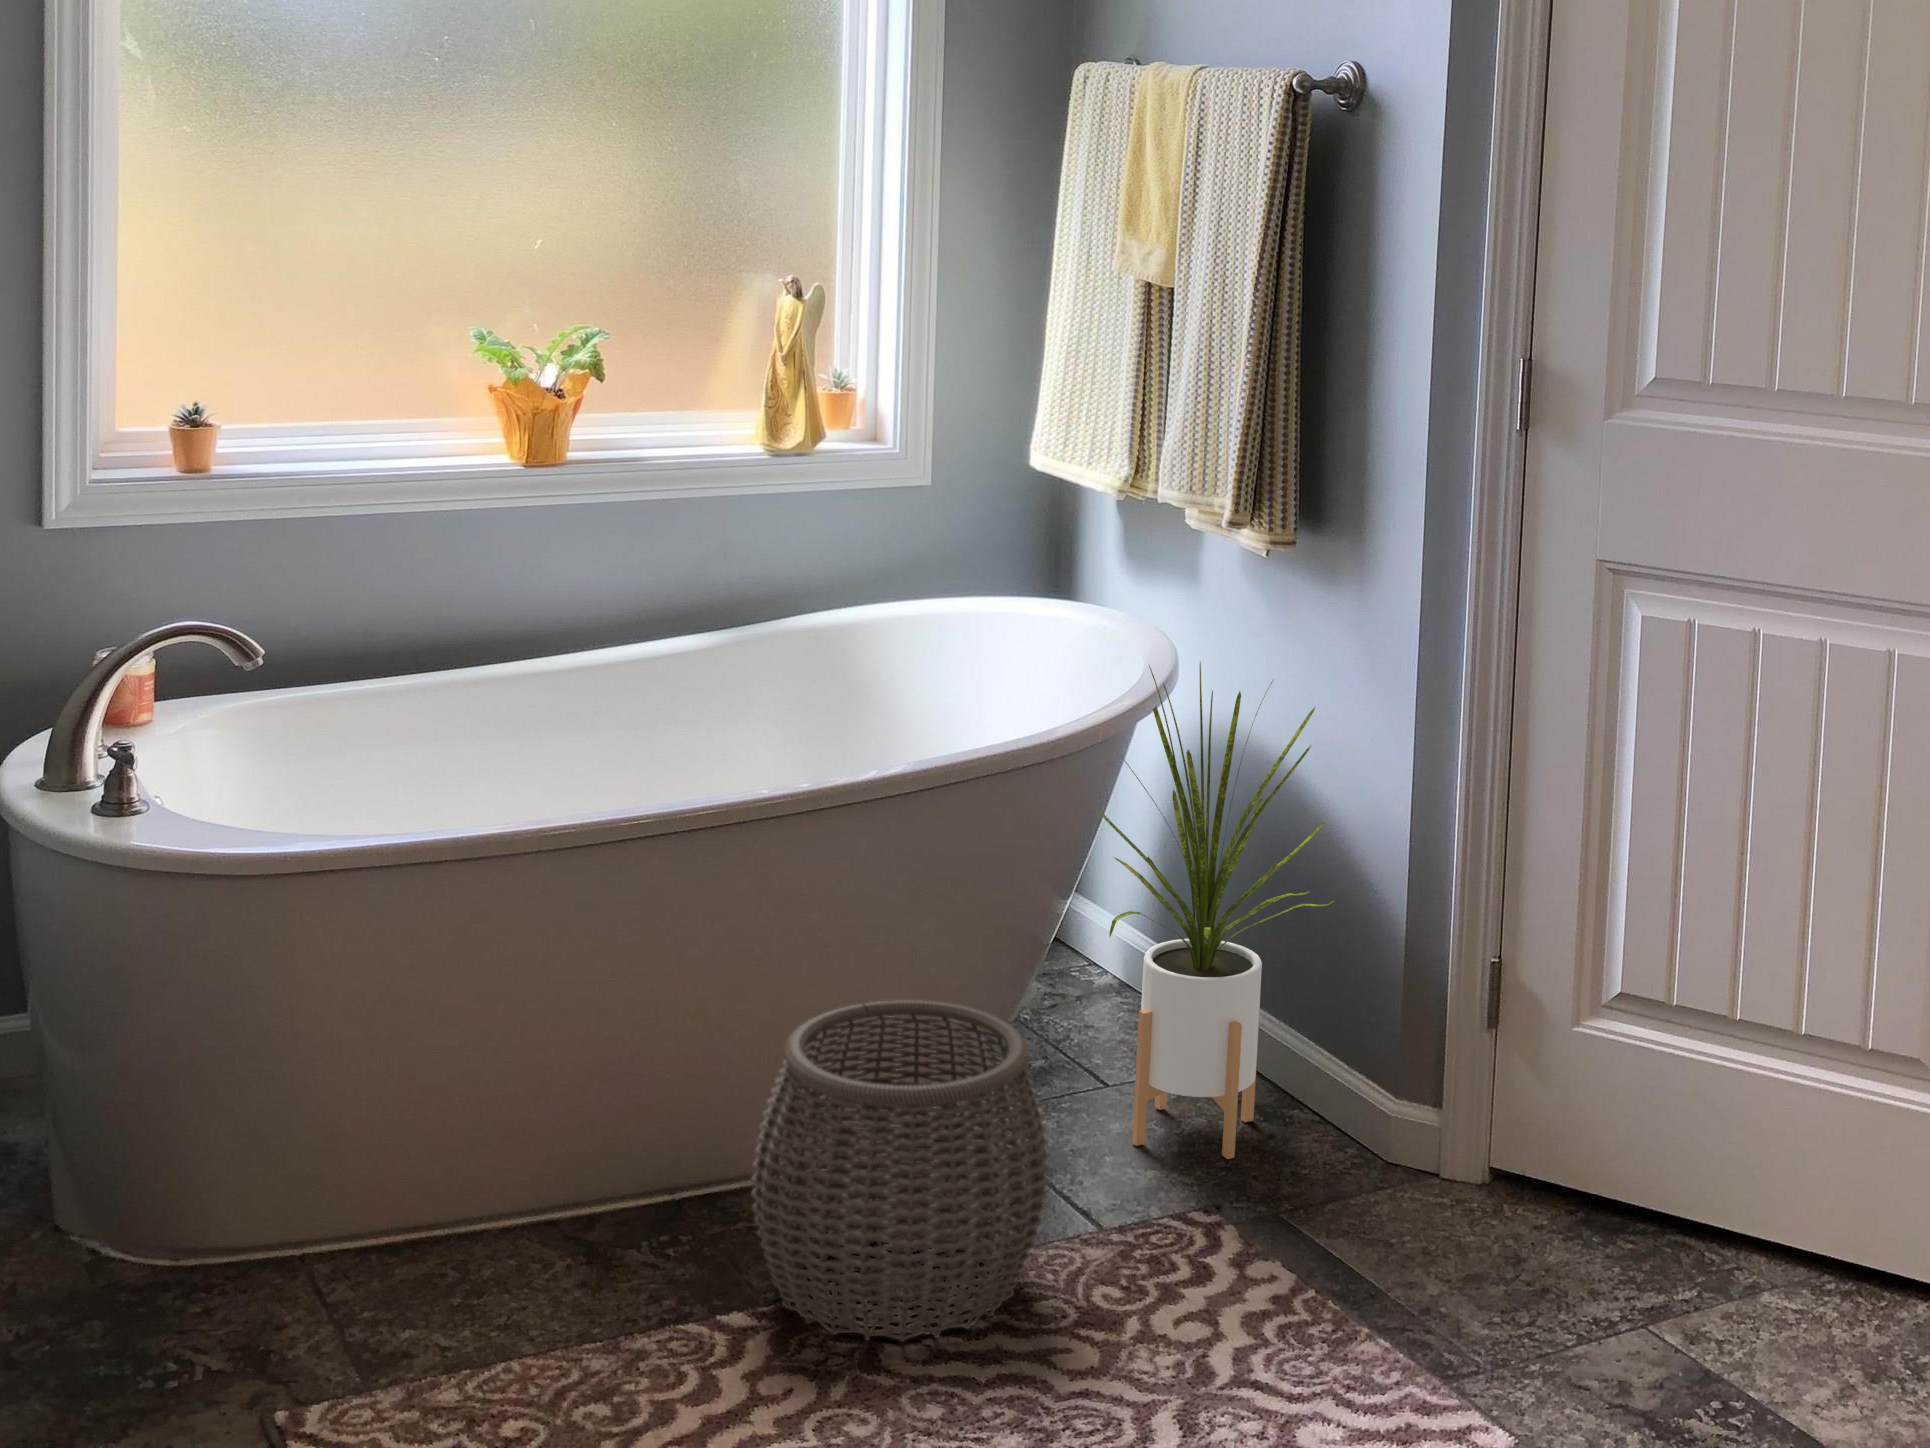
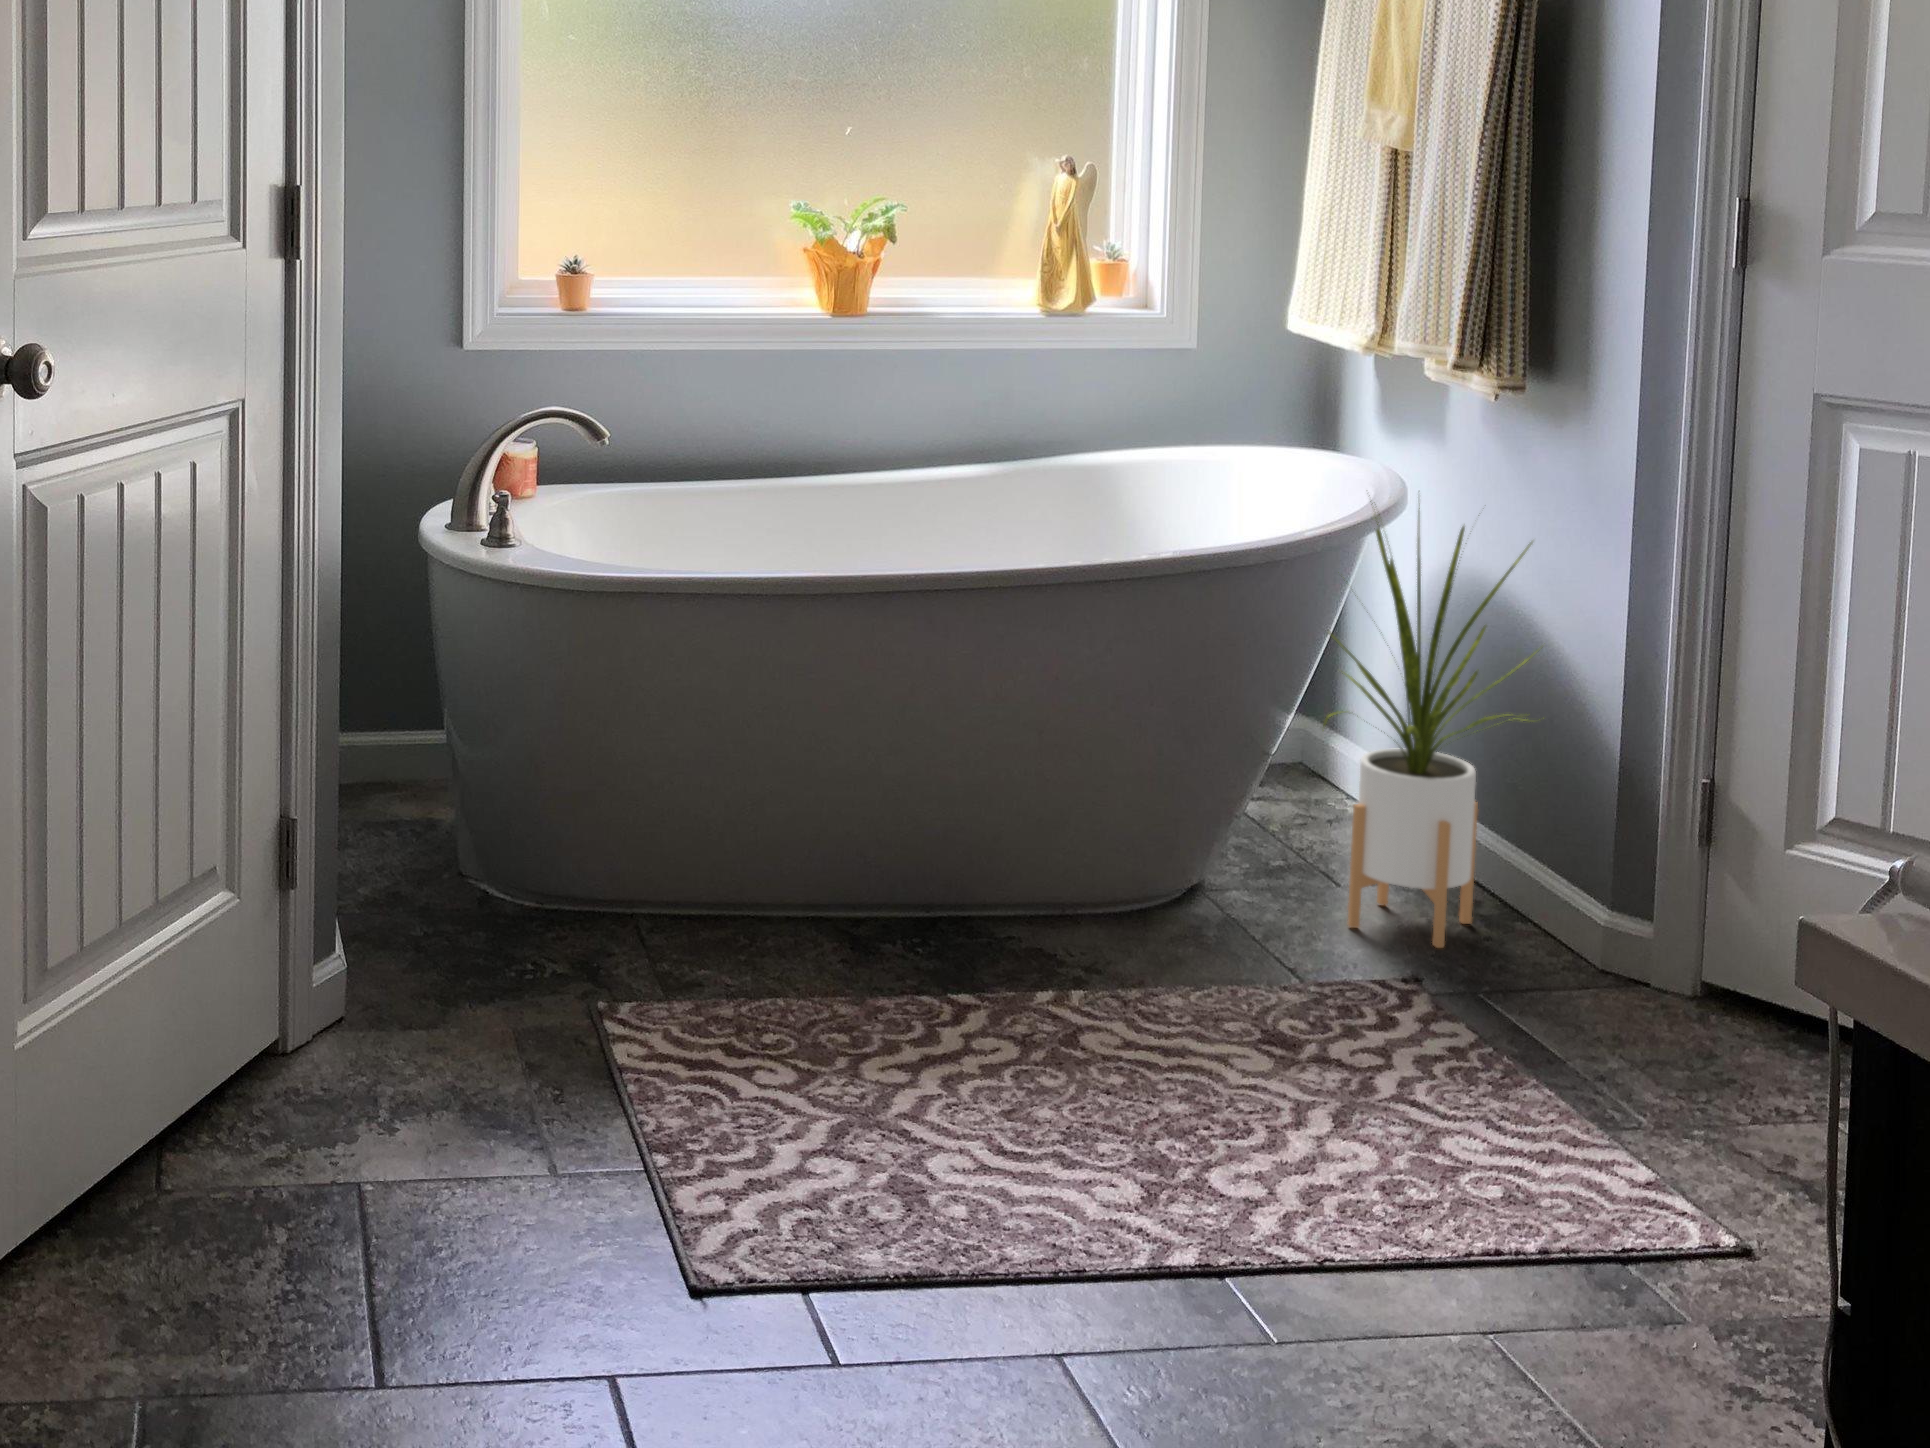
woven basket: present [751,1000,1050,1342] -> none [980,754,1241,1033]

